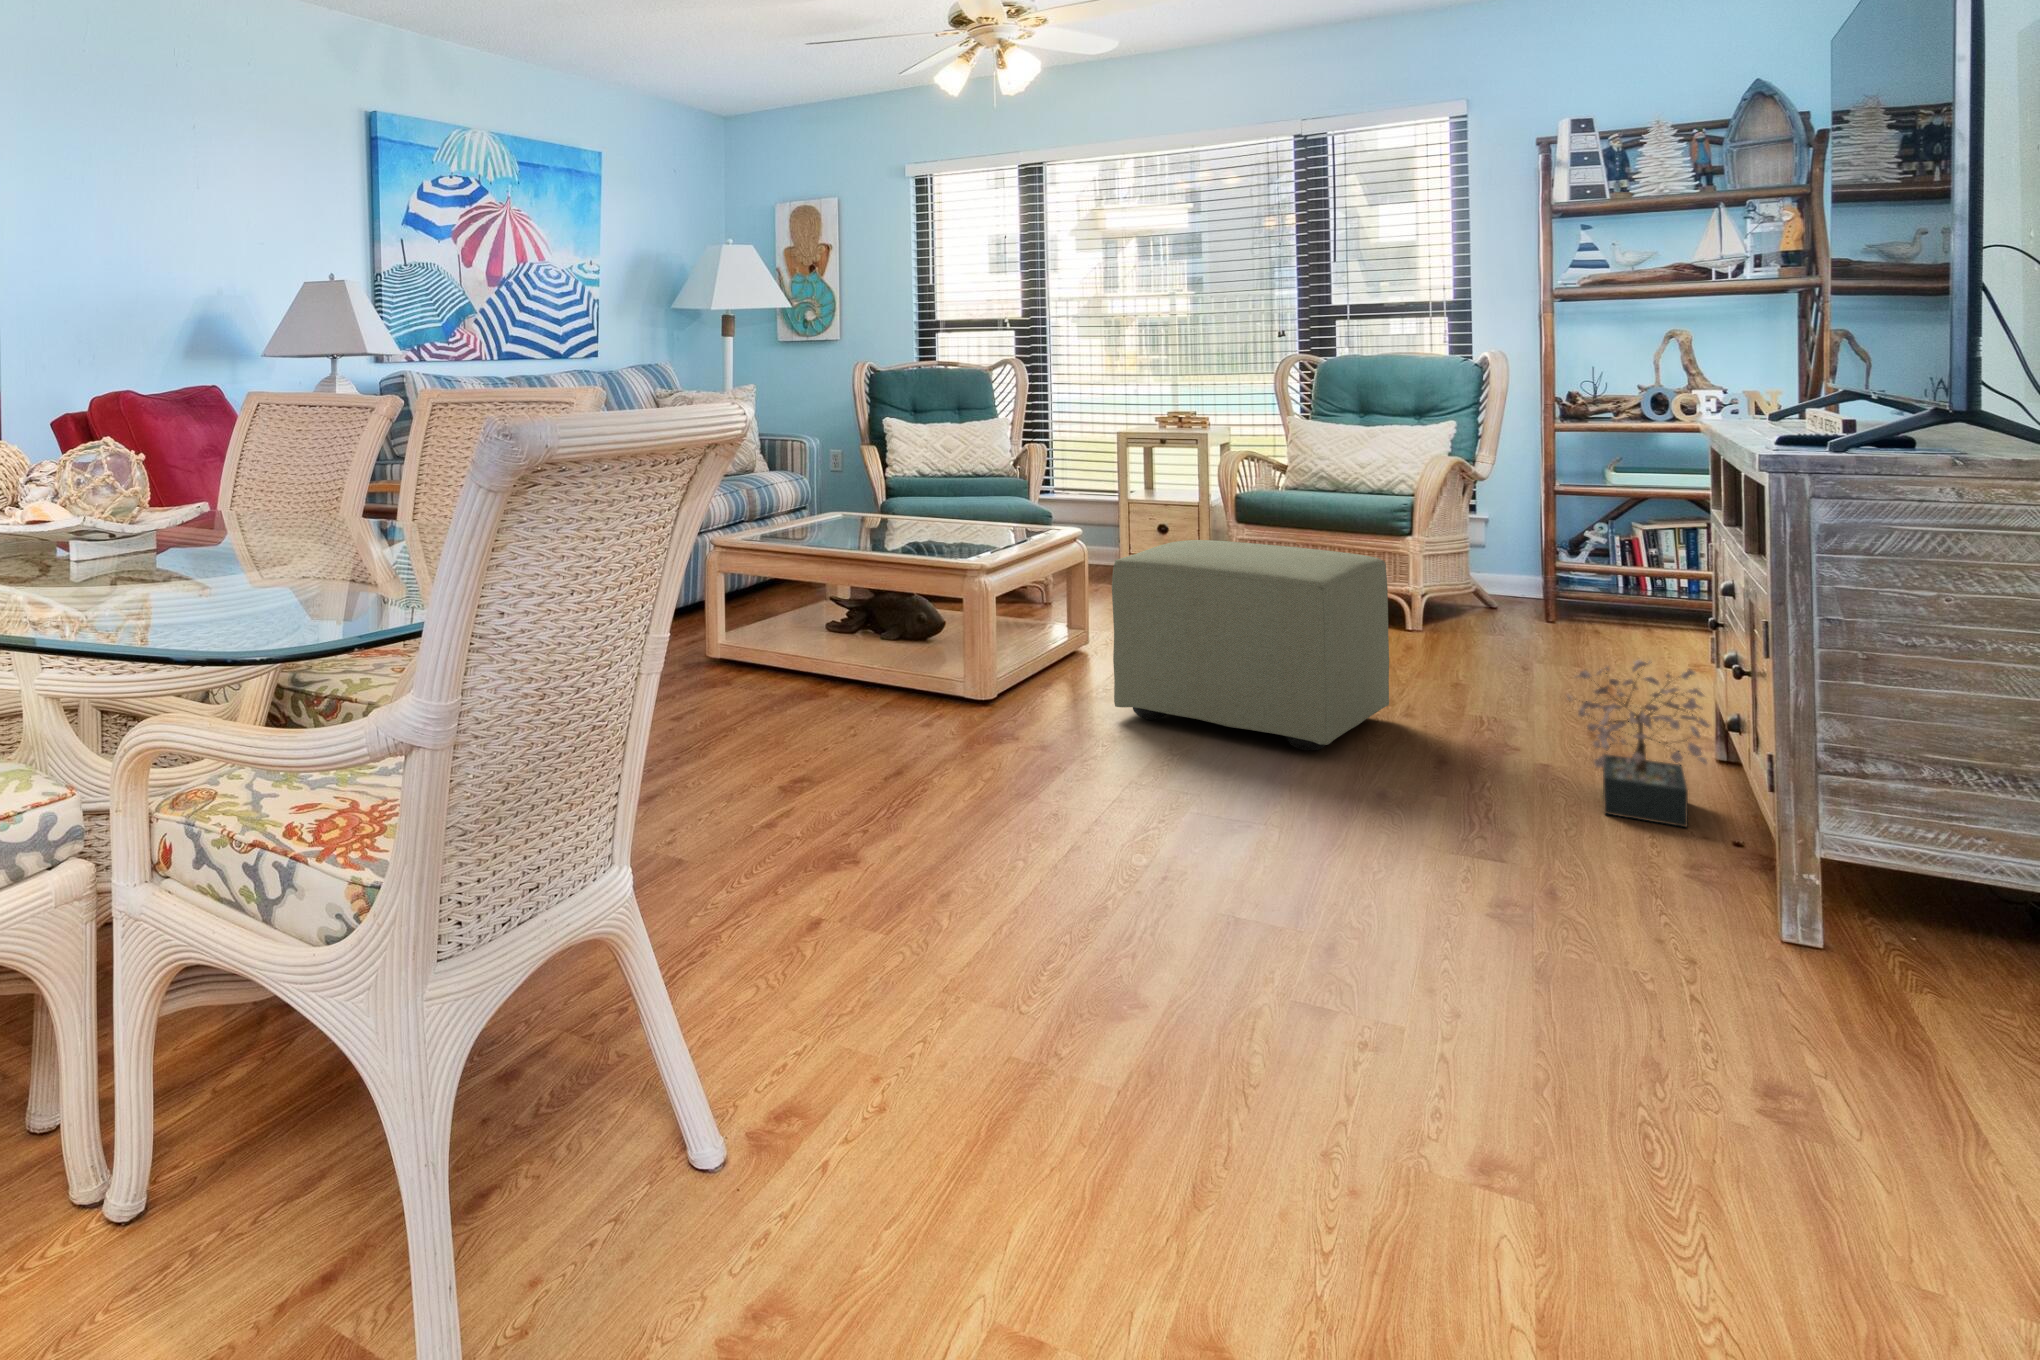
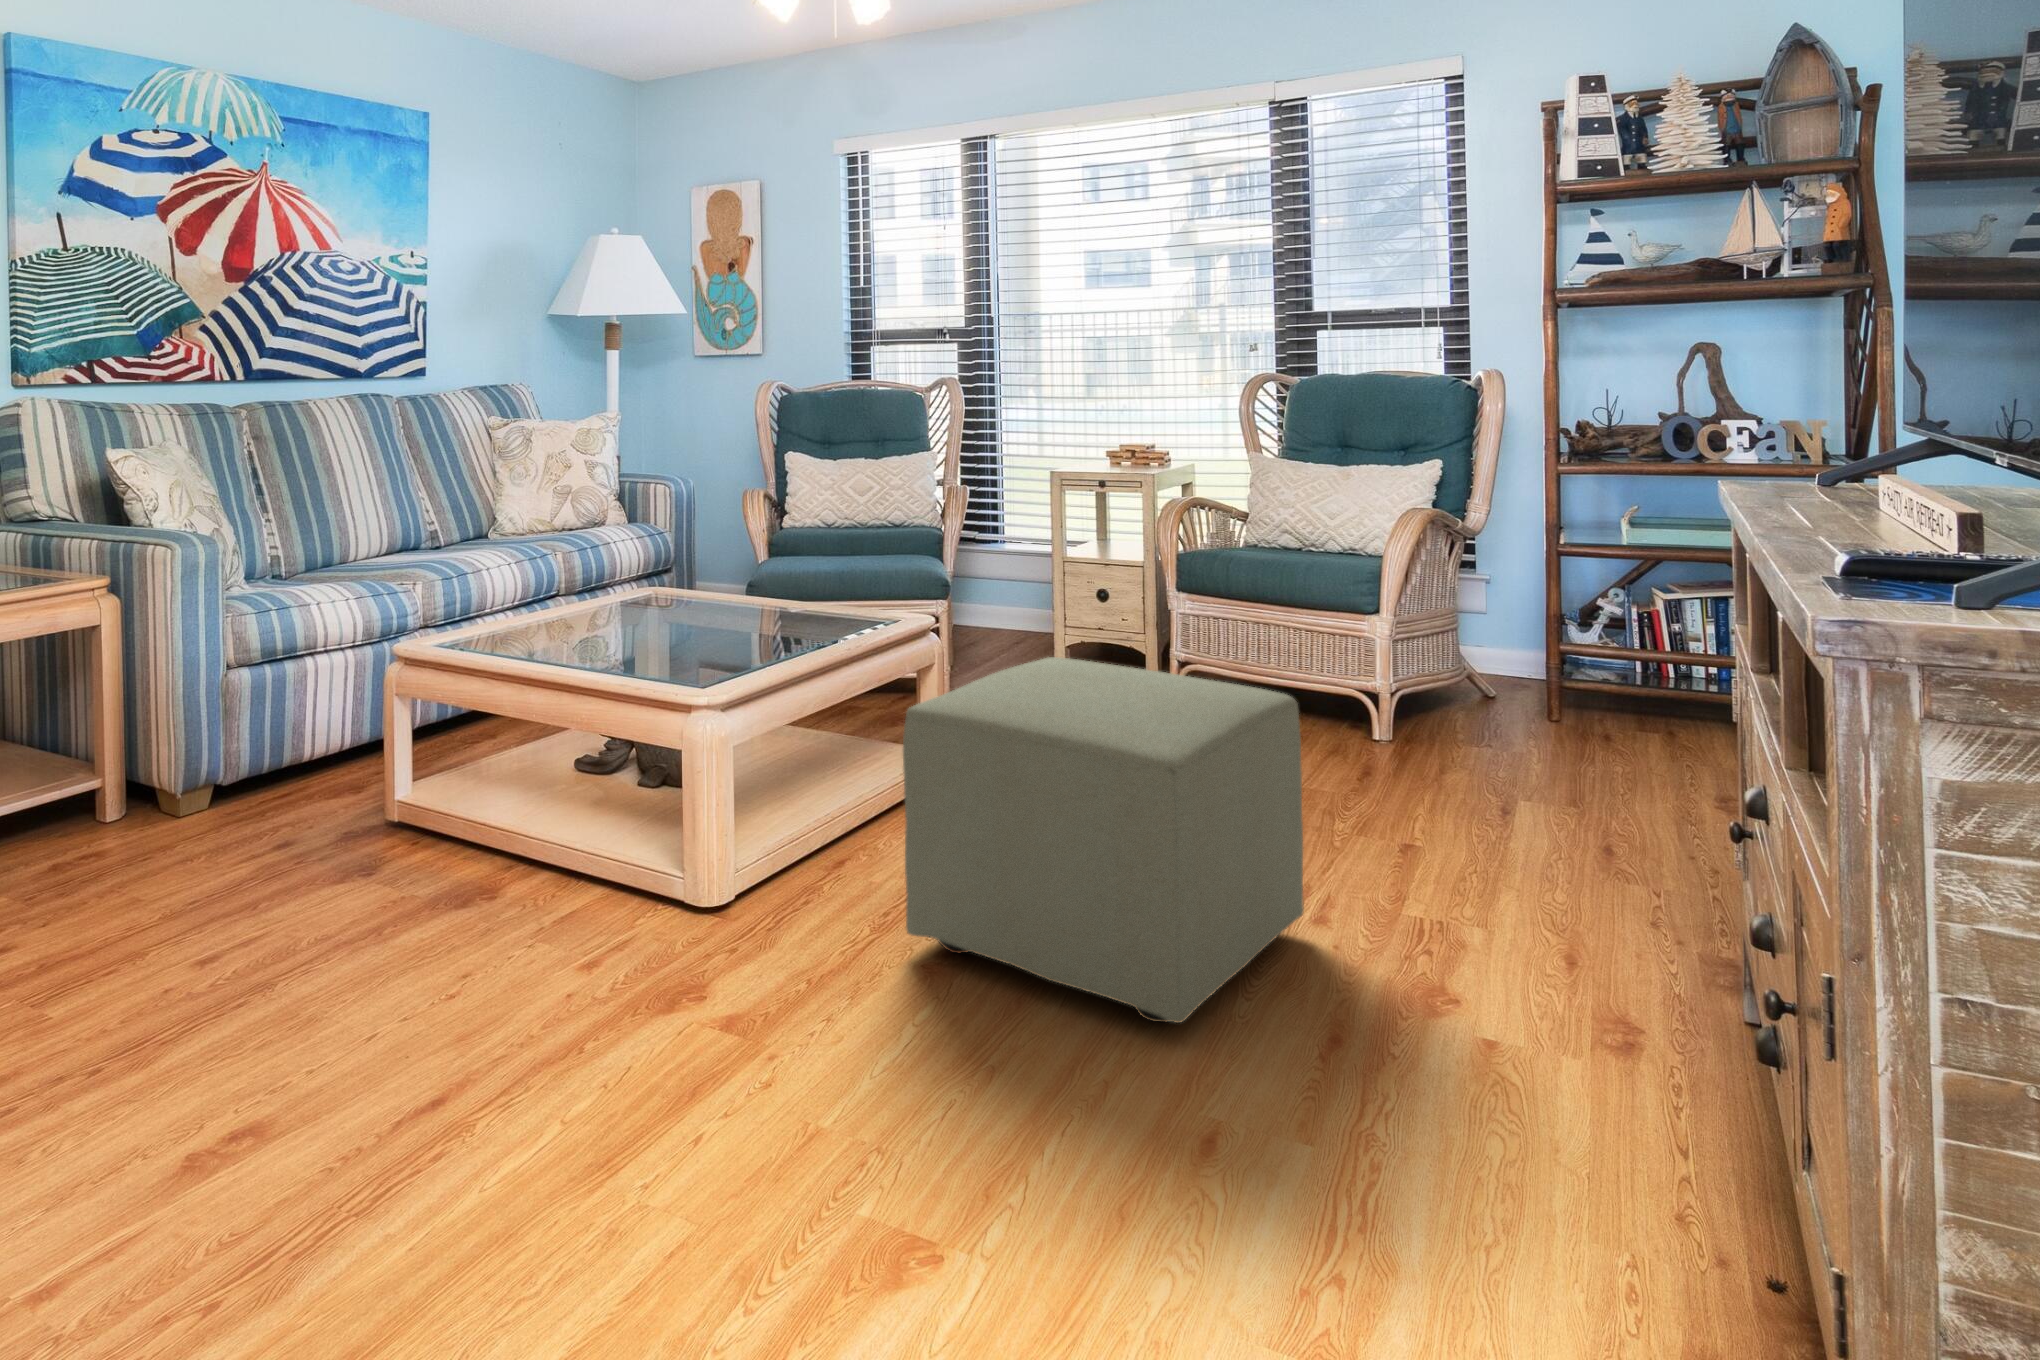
decorative plant: present [1567,660,1710,827] -> none [1526,892,1740,1215]

